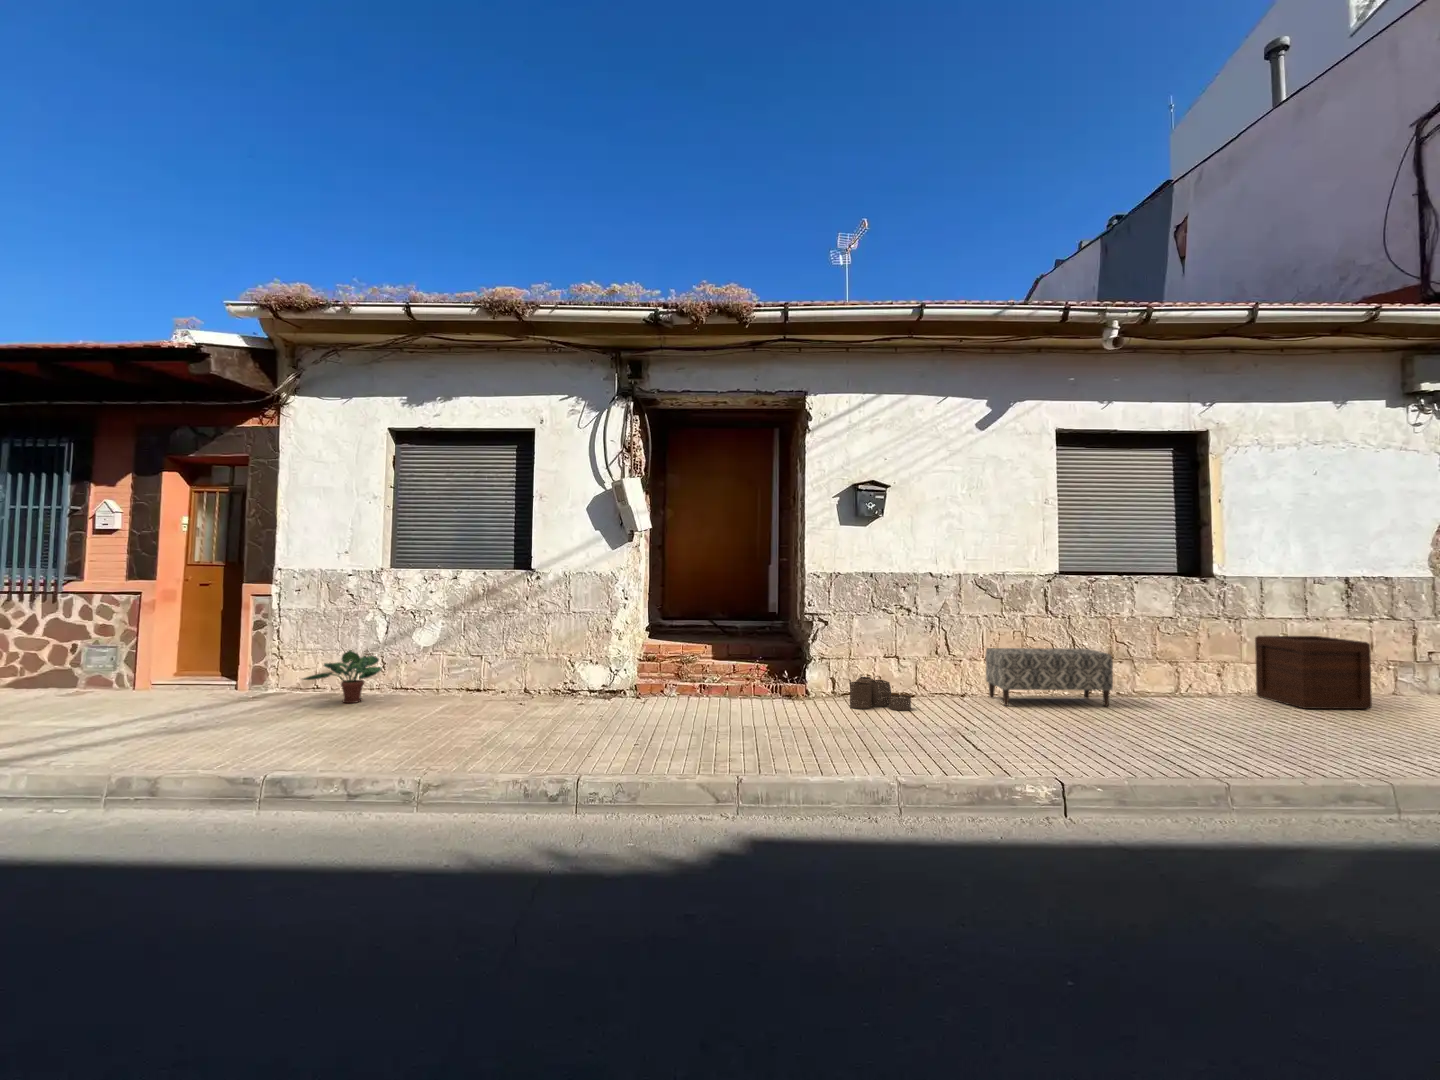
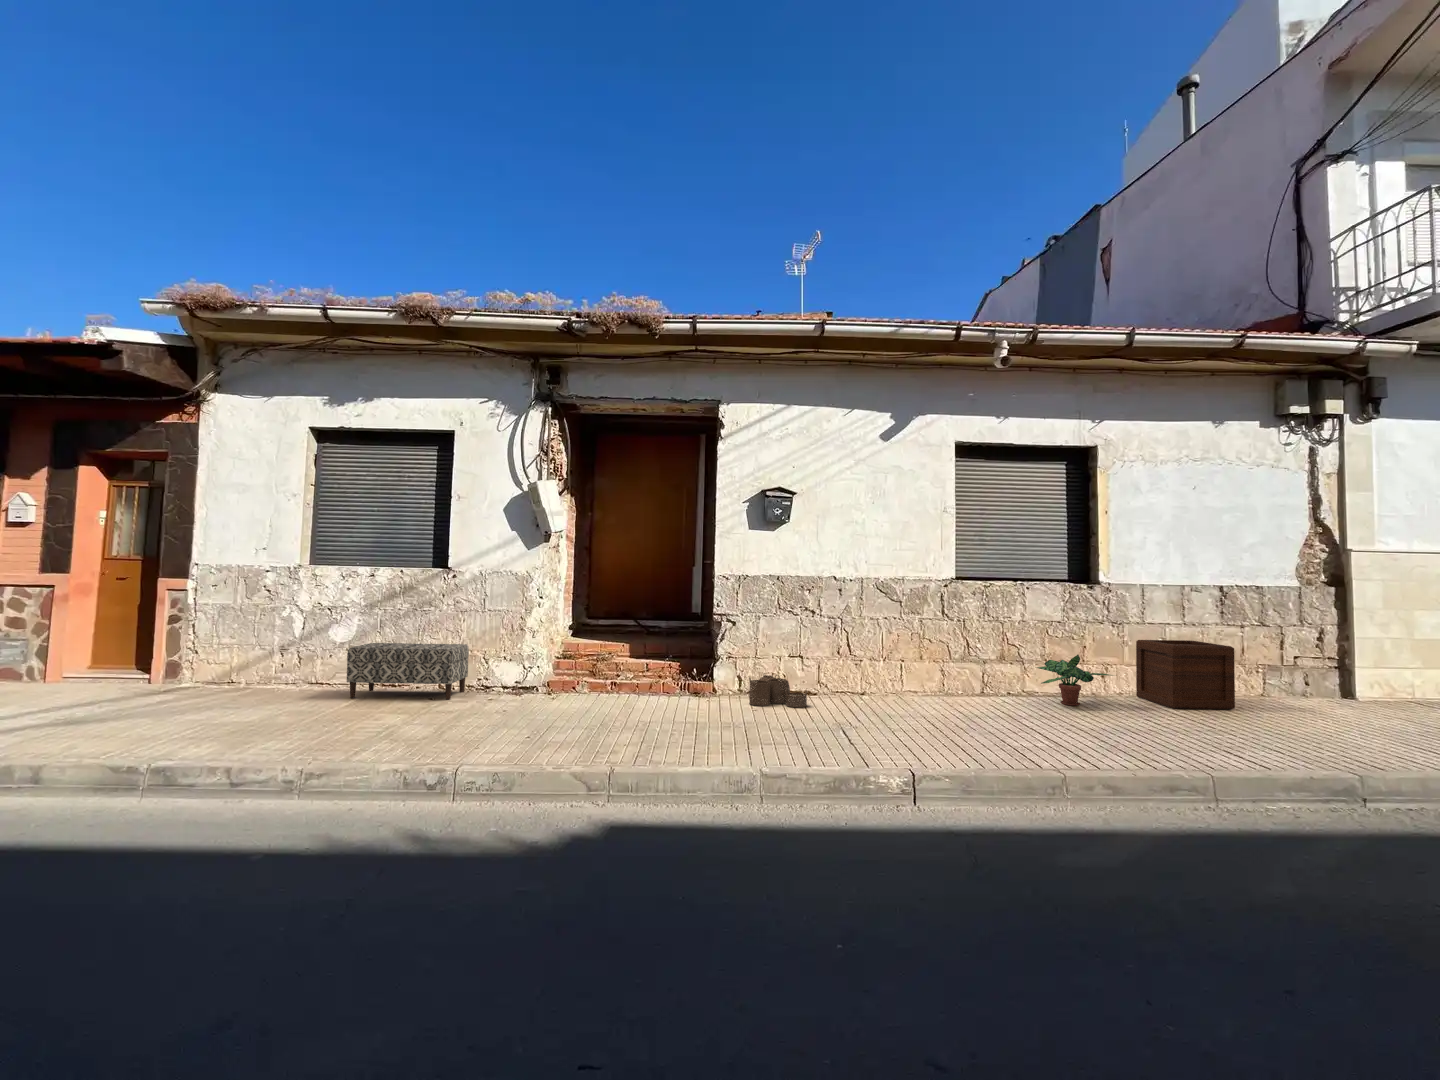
bench: present [985,648,1113,706] -> present [347,643,469,699]
potted plant: present [303,650,382,703] -> present [1037,655,1113,706]

